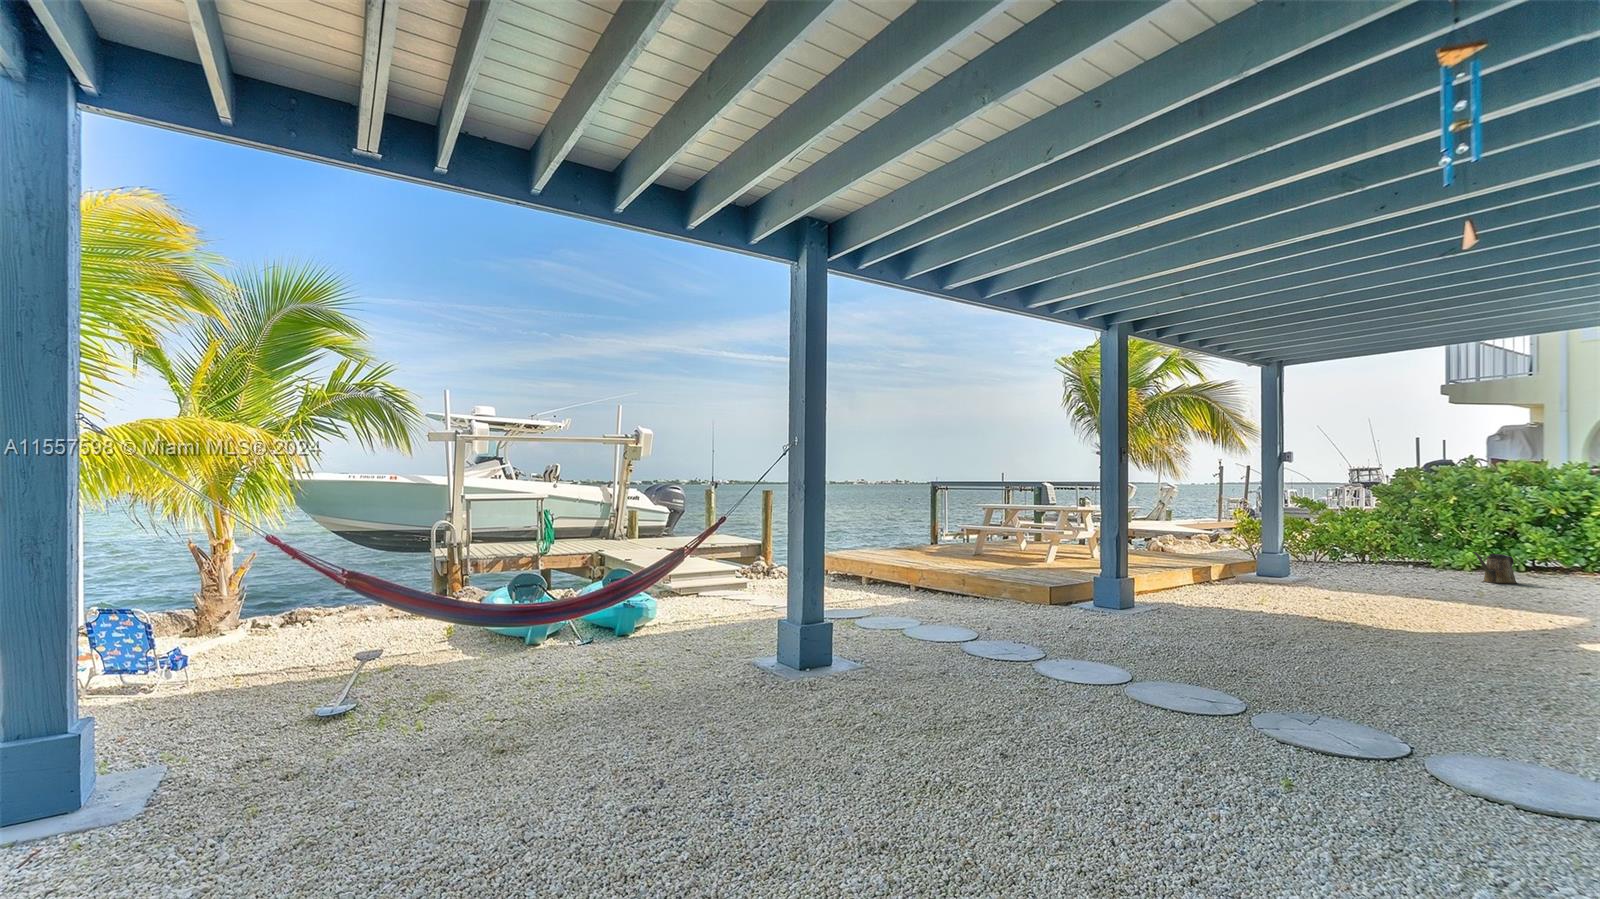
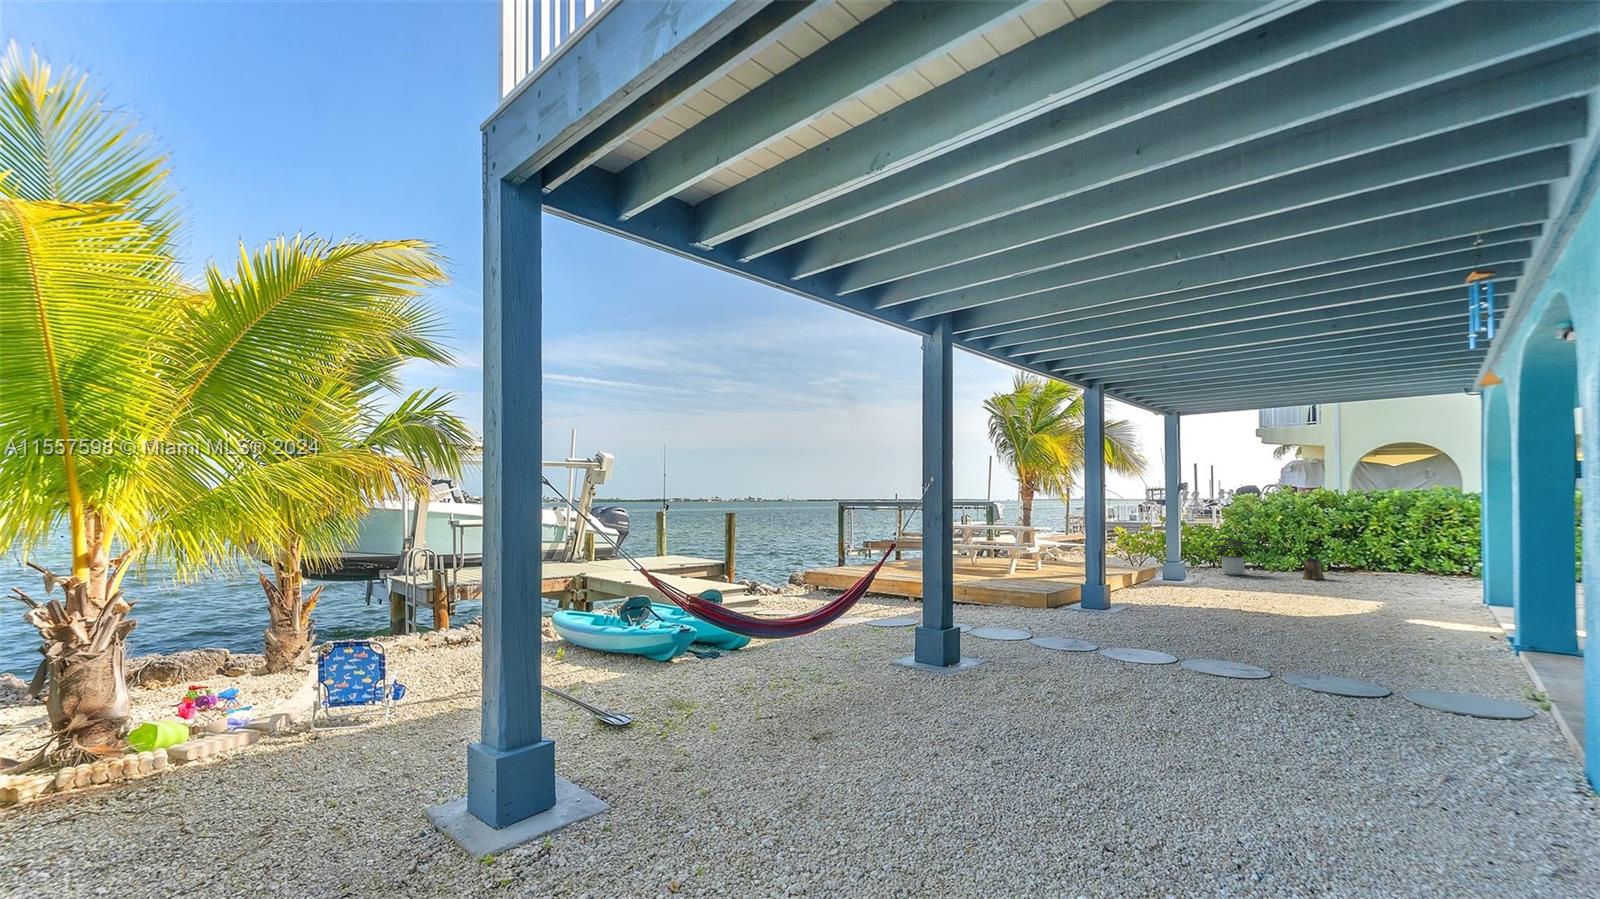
potted plant: none [1349,525,1419,574] -> present [1210,538,1258,575]

